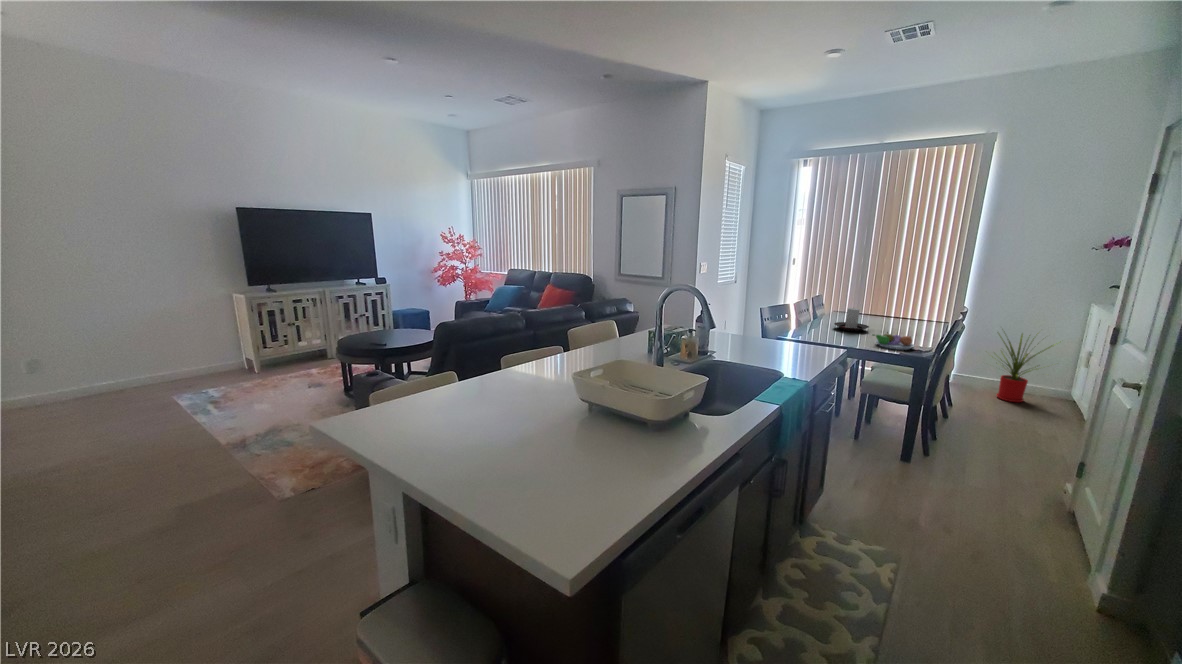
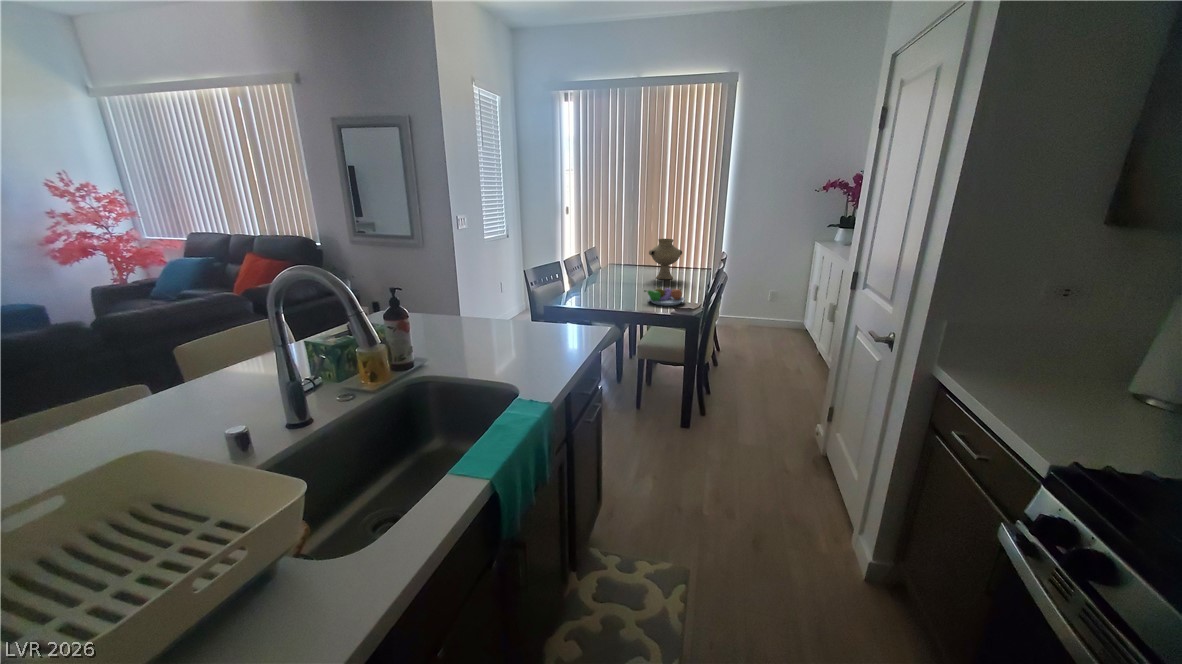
vase: none [878,291,914,329] -> present [649,239,682,279]
candle holder: present [834,308,869,332] -> none [608,260,642,287]
house plant: present [997,333,1053,402] -> none [741,267,797,337]

